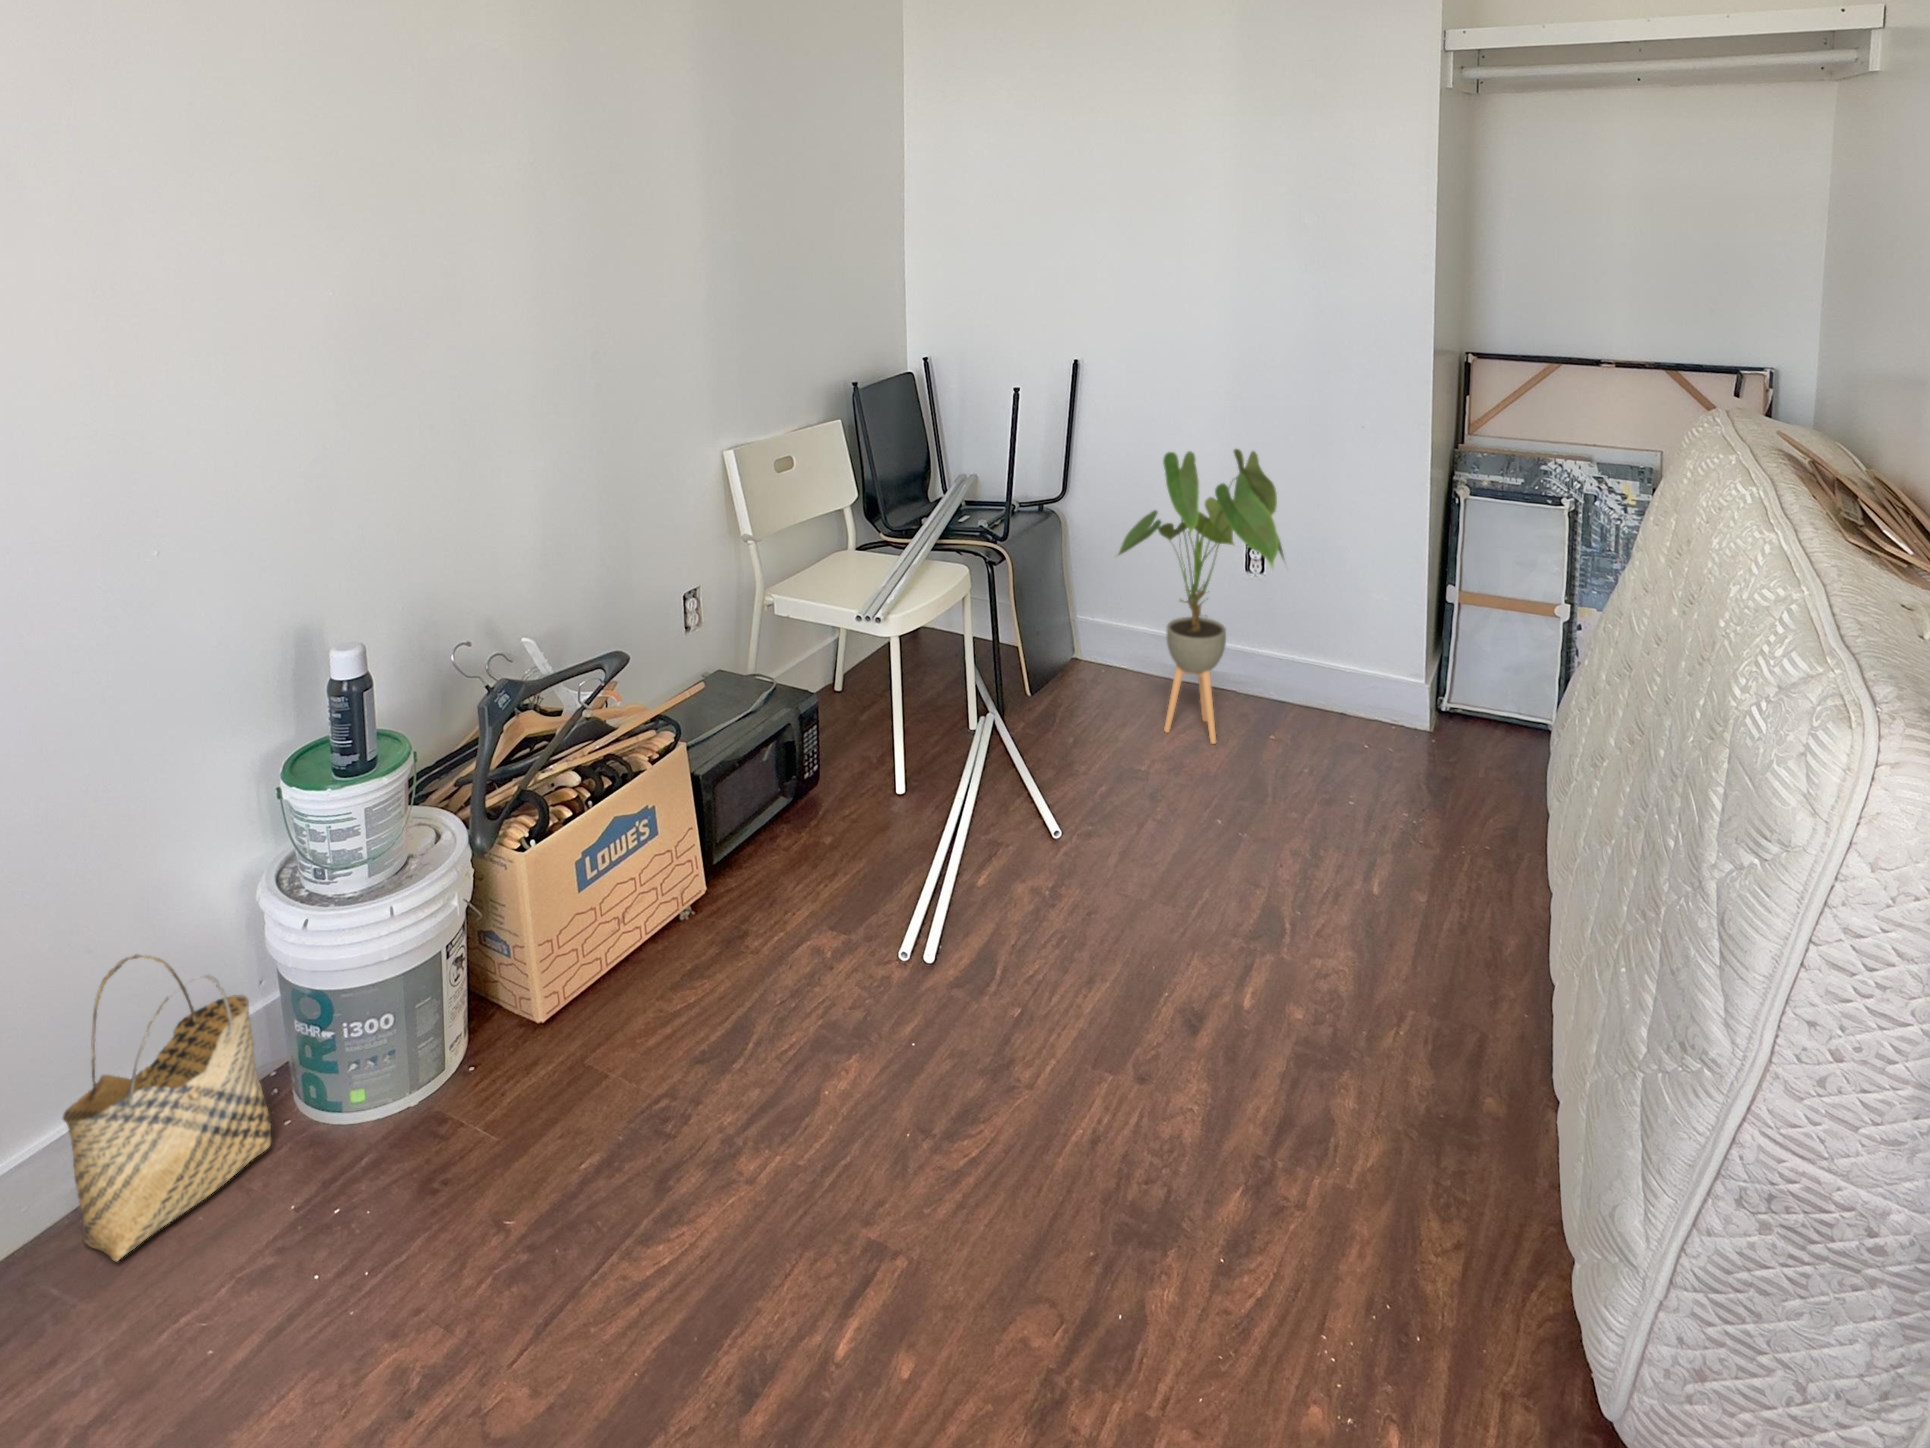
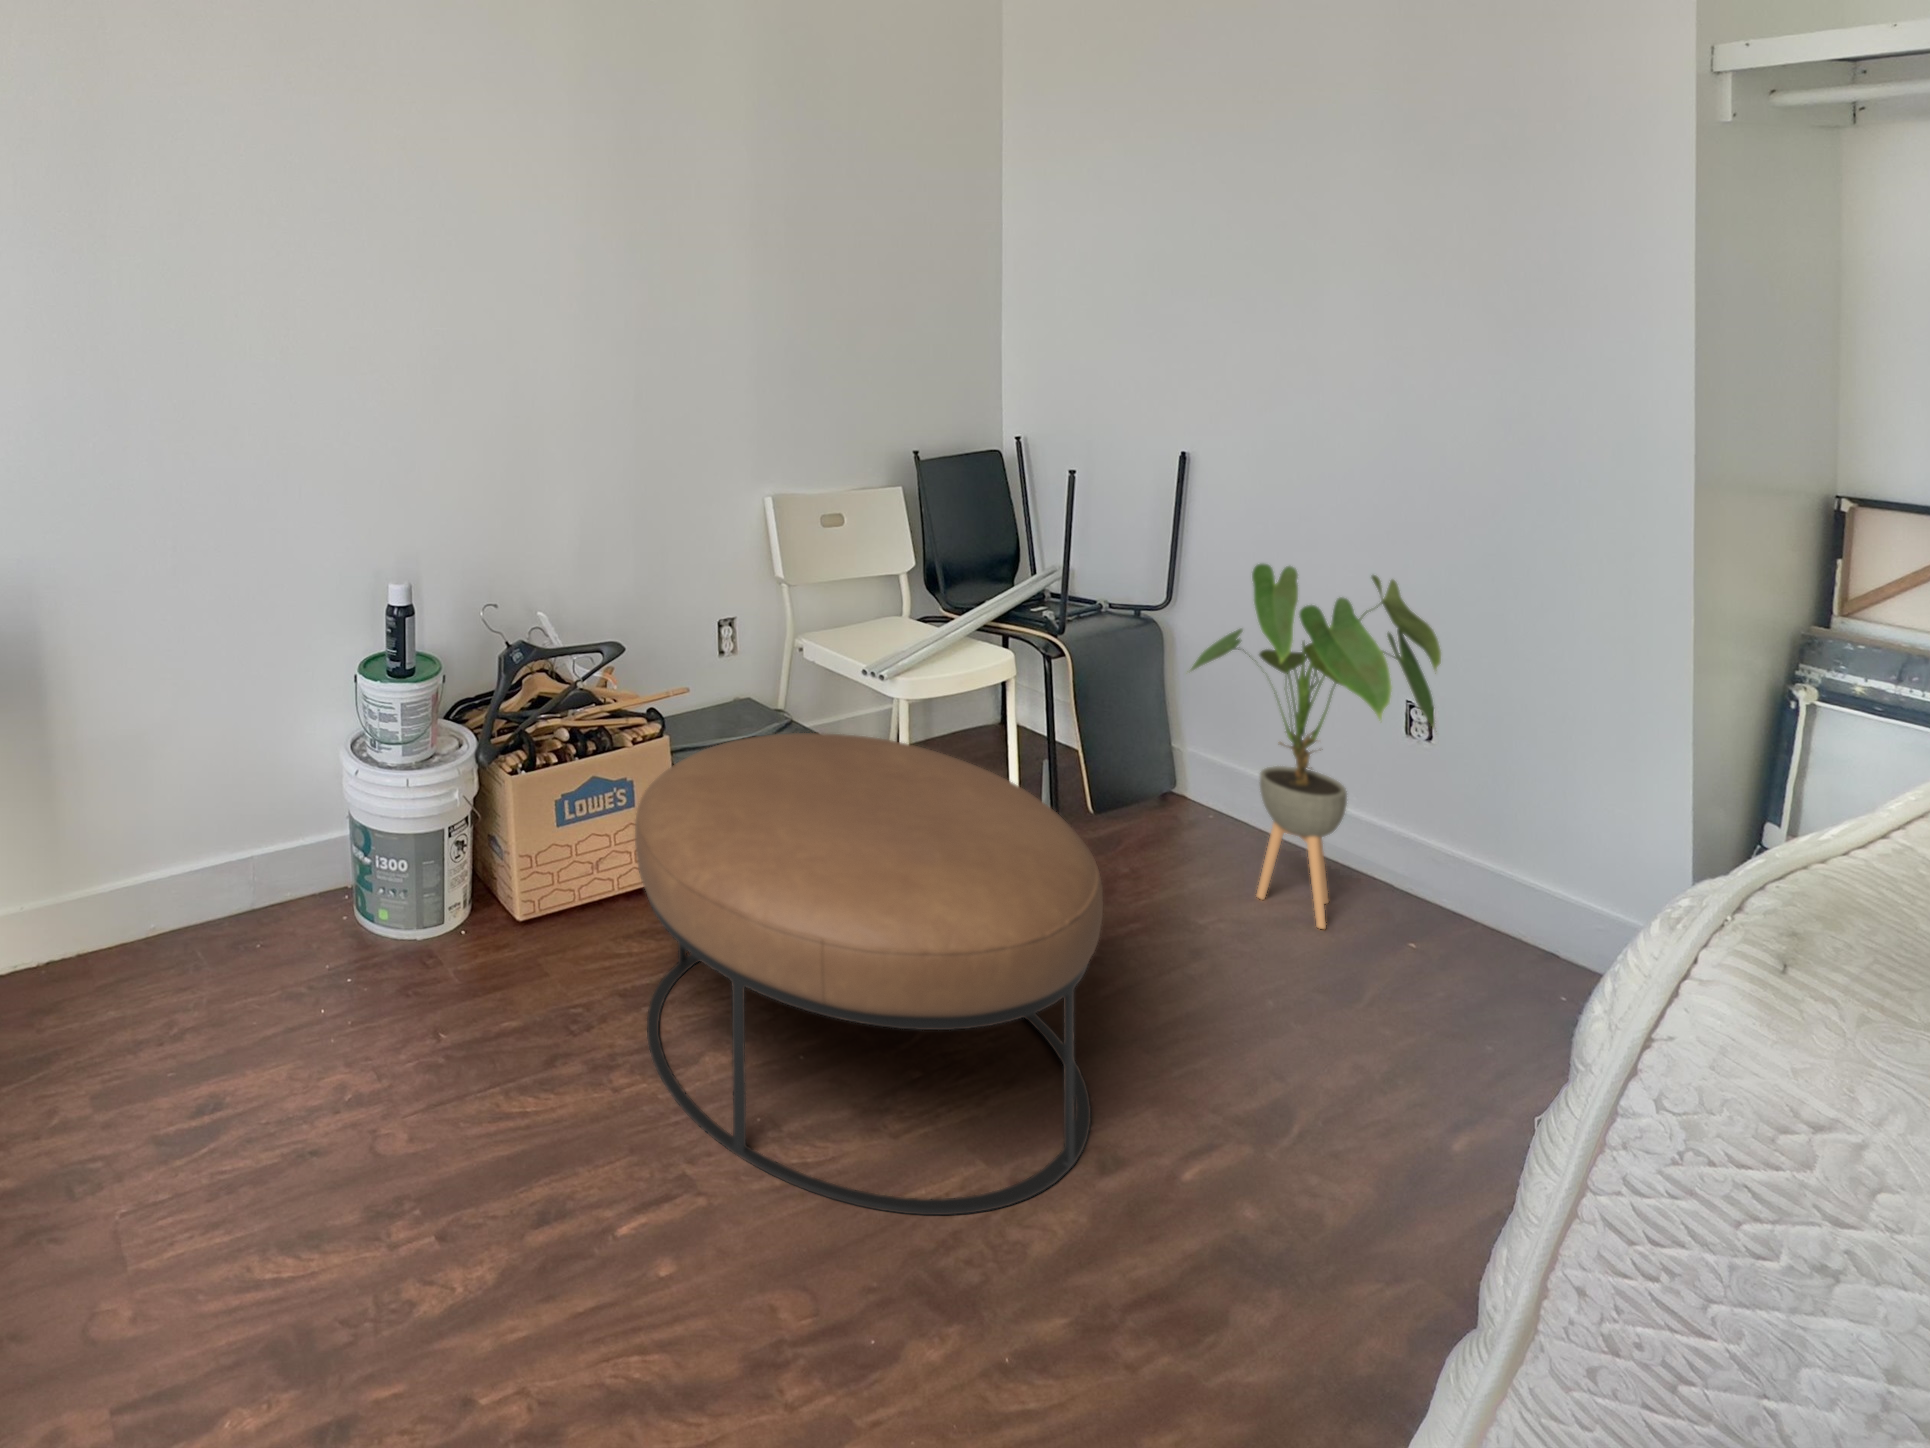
ottoman: none [714,686,1173,1186] -> present [635,733,1103,1215]
woven basket: present [63,955,271,1261] -> none [213,760,333,953]

